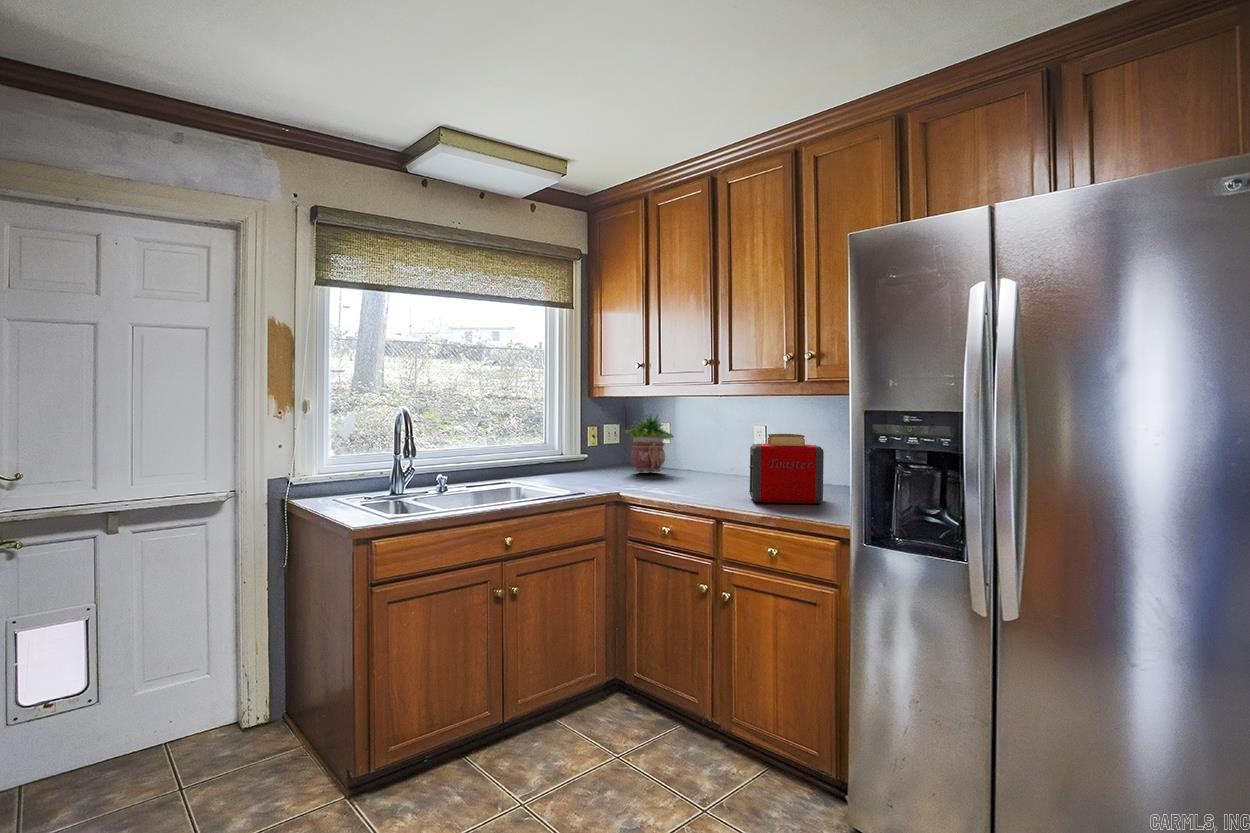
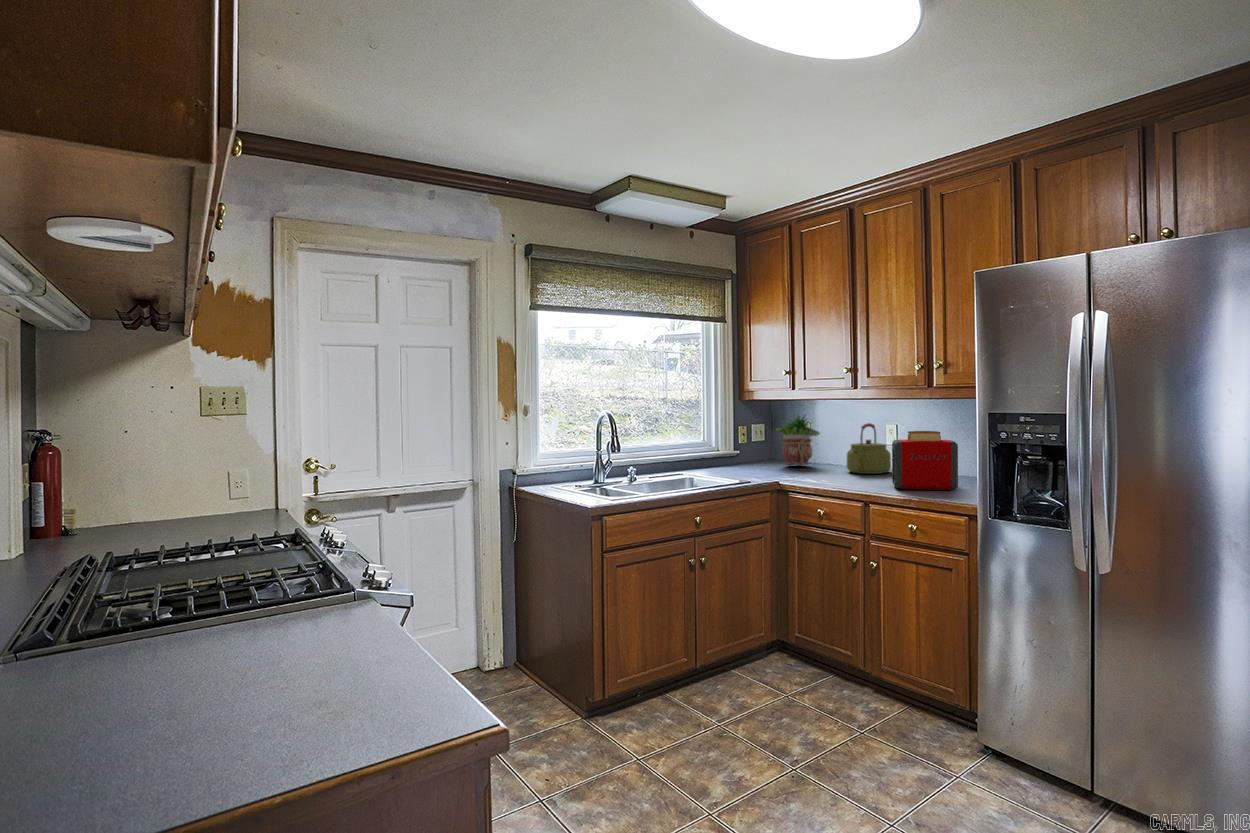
kettle: none [701,425,749,483] -> present [847,423,891,474]

